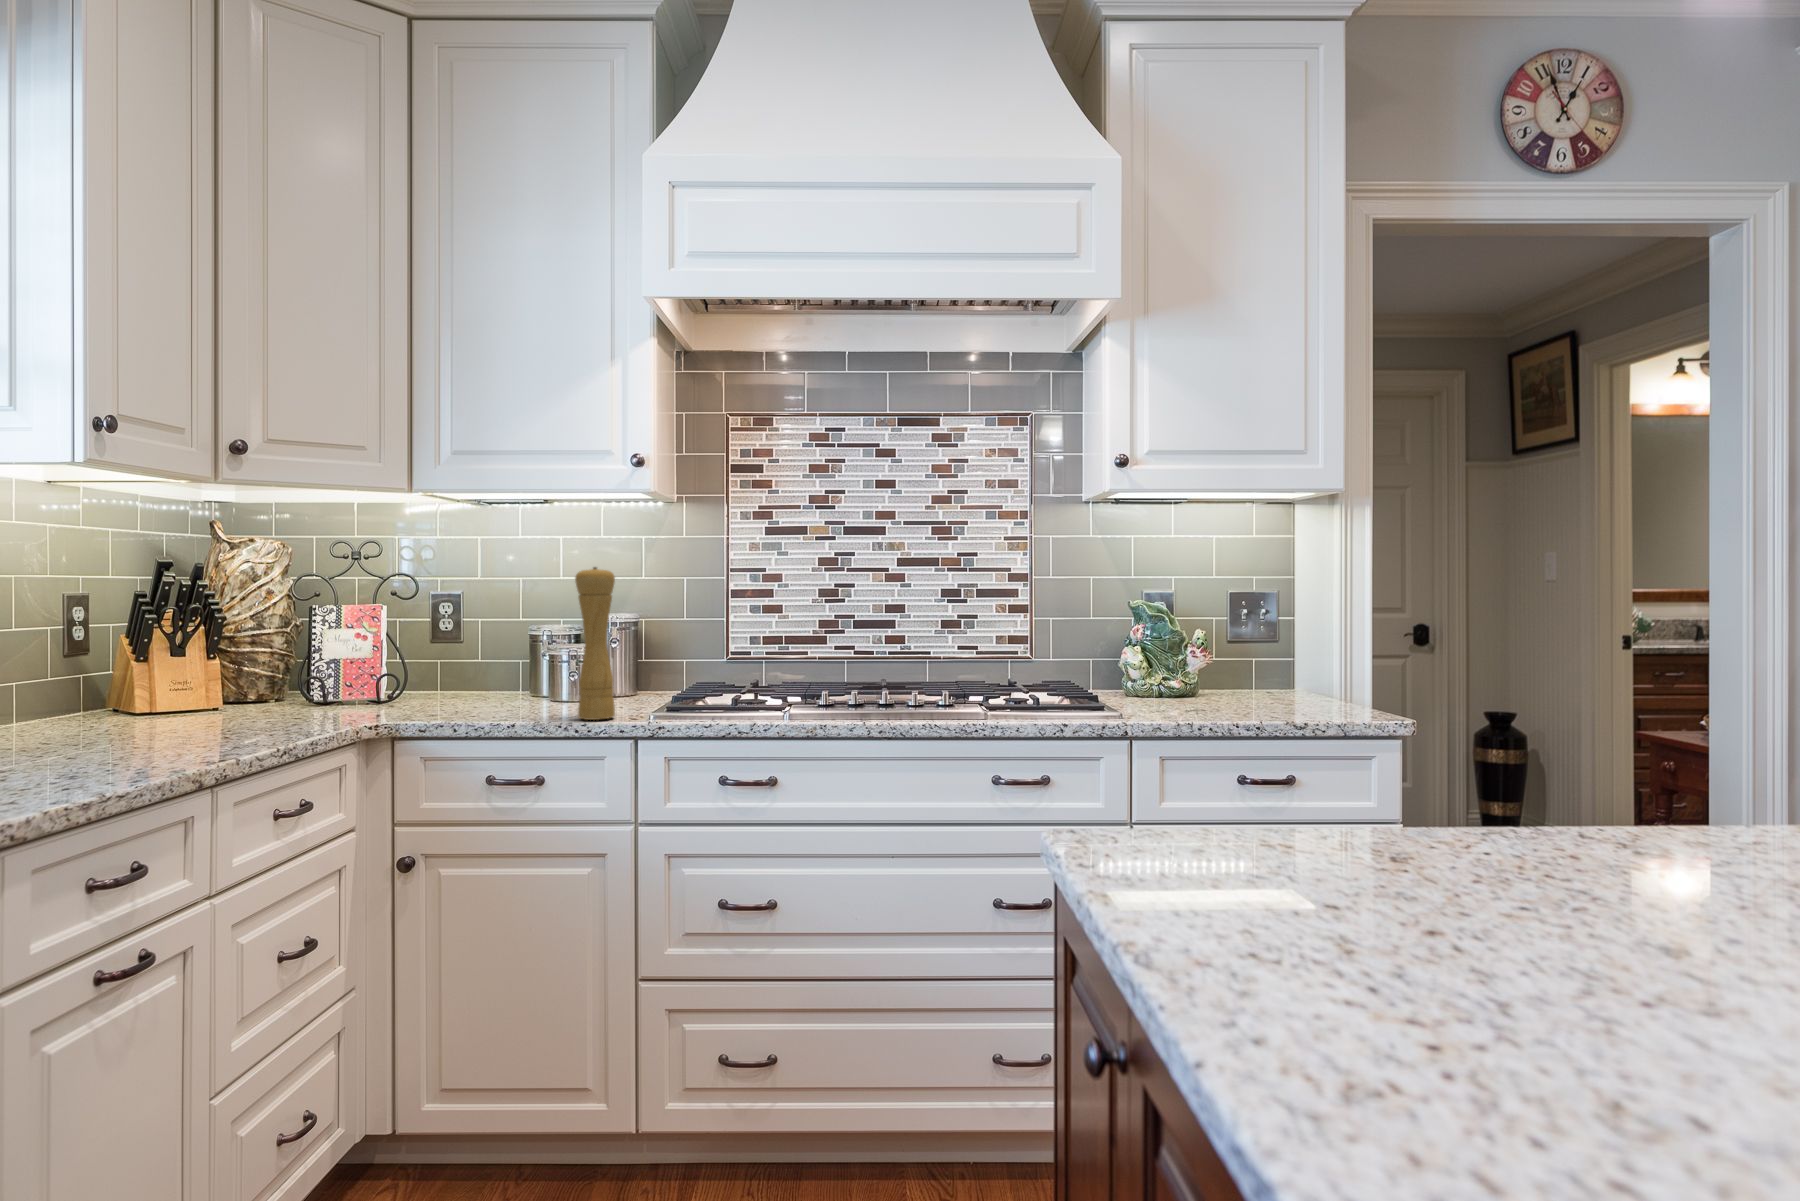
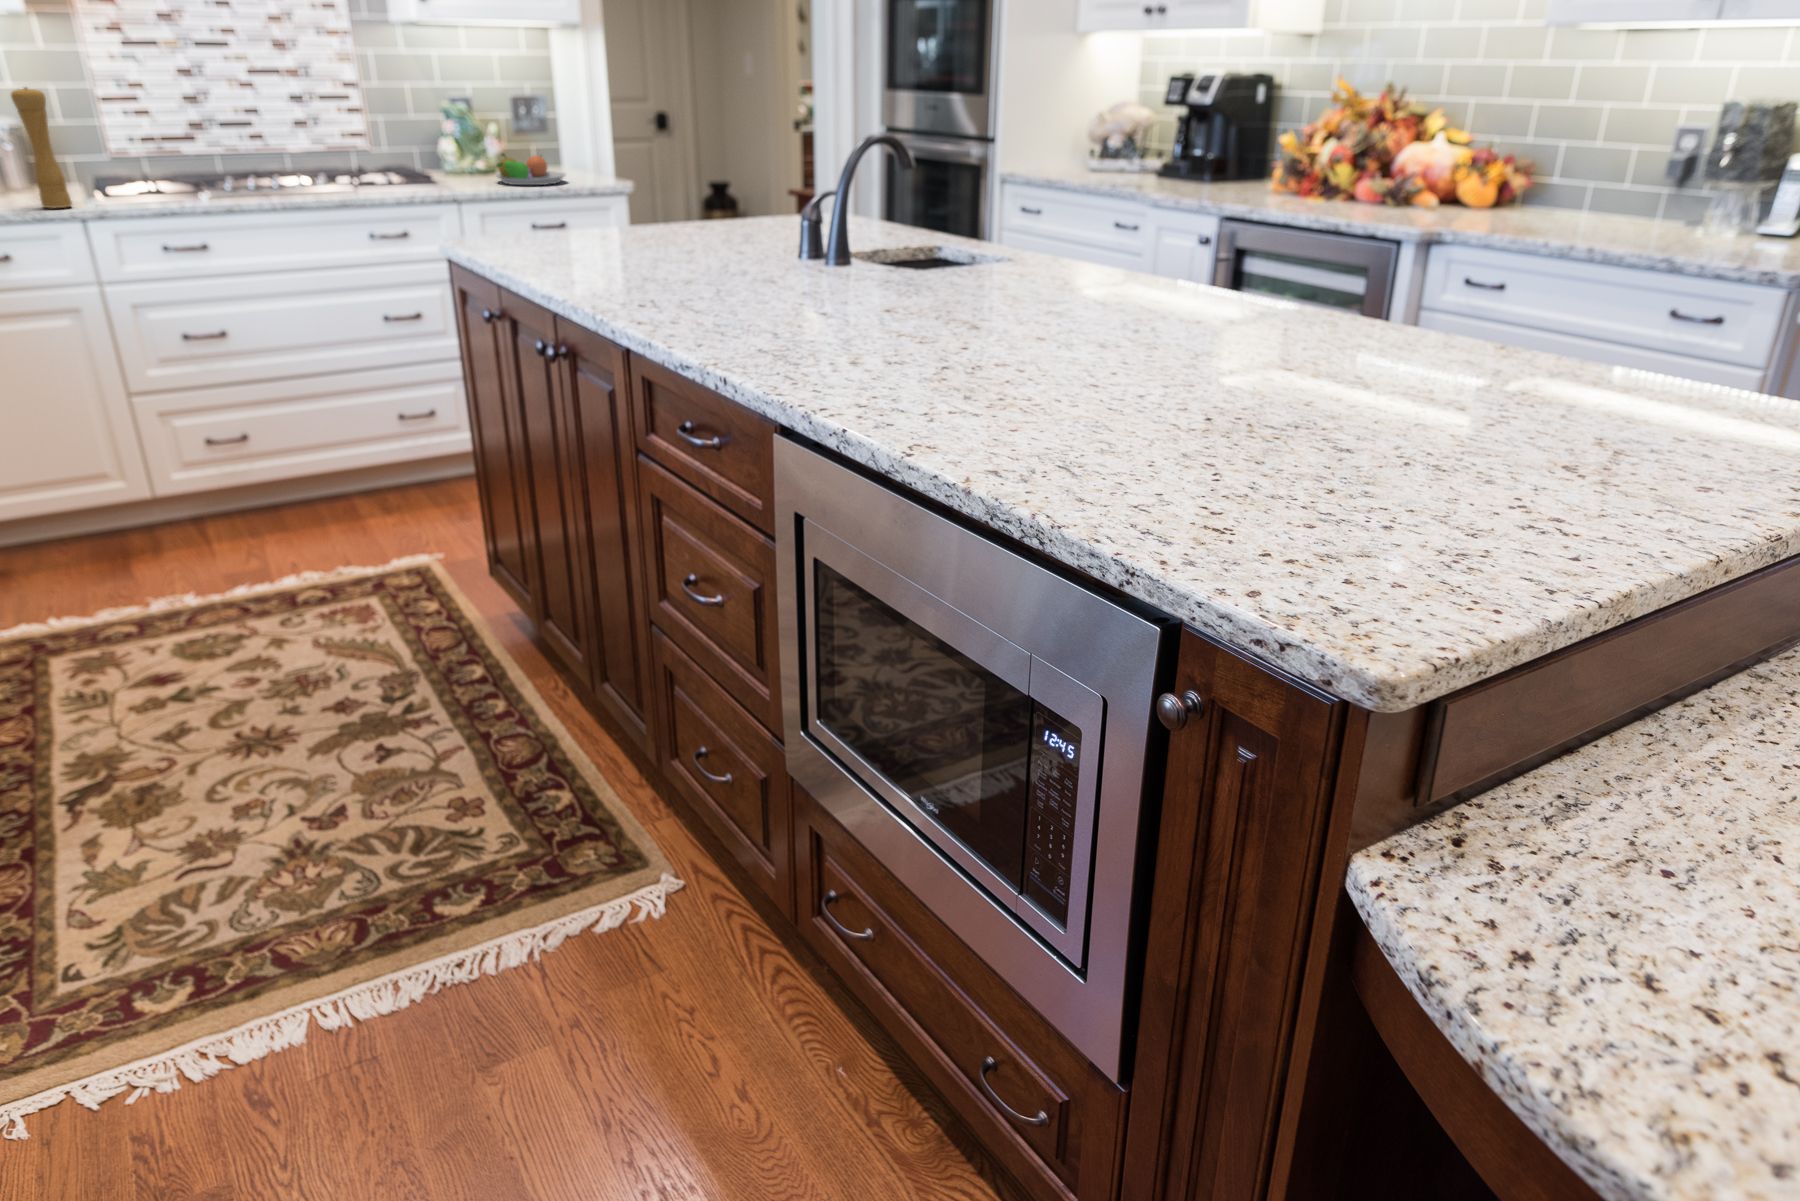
fruit bowl: none [1194,667,1308,717] -> present [496,153,565,185]

